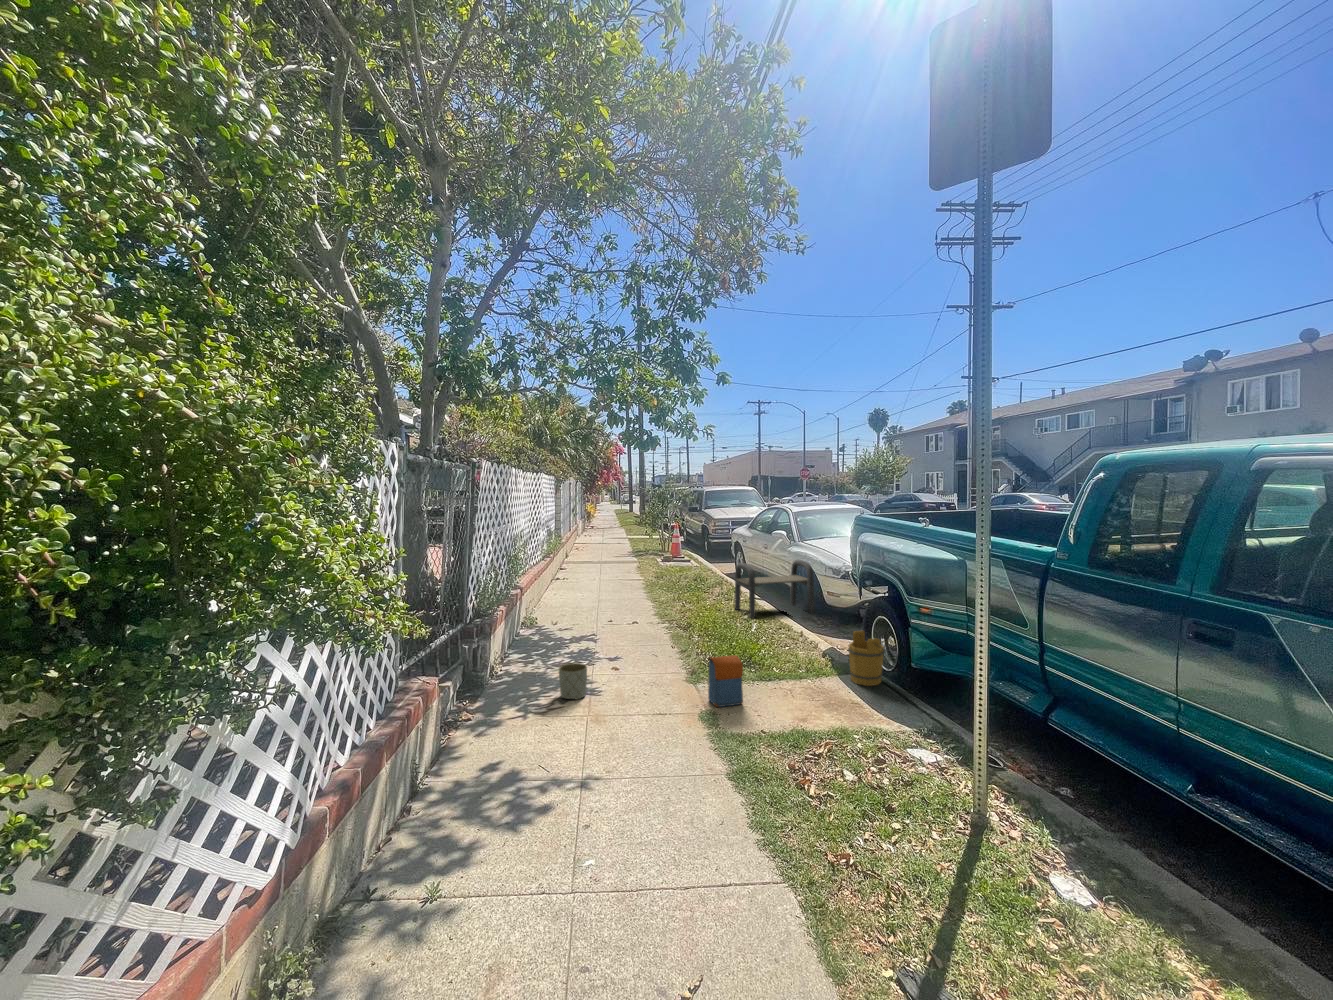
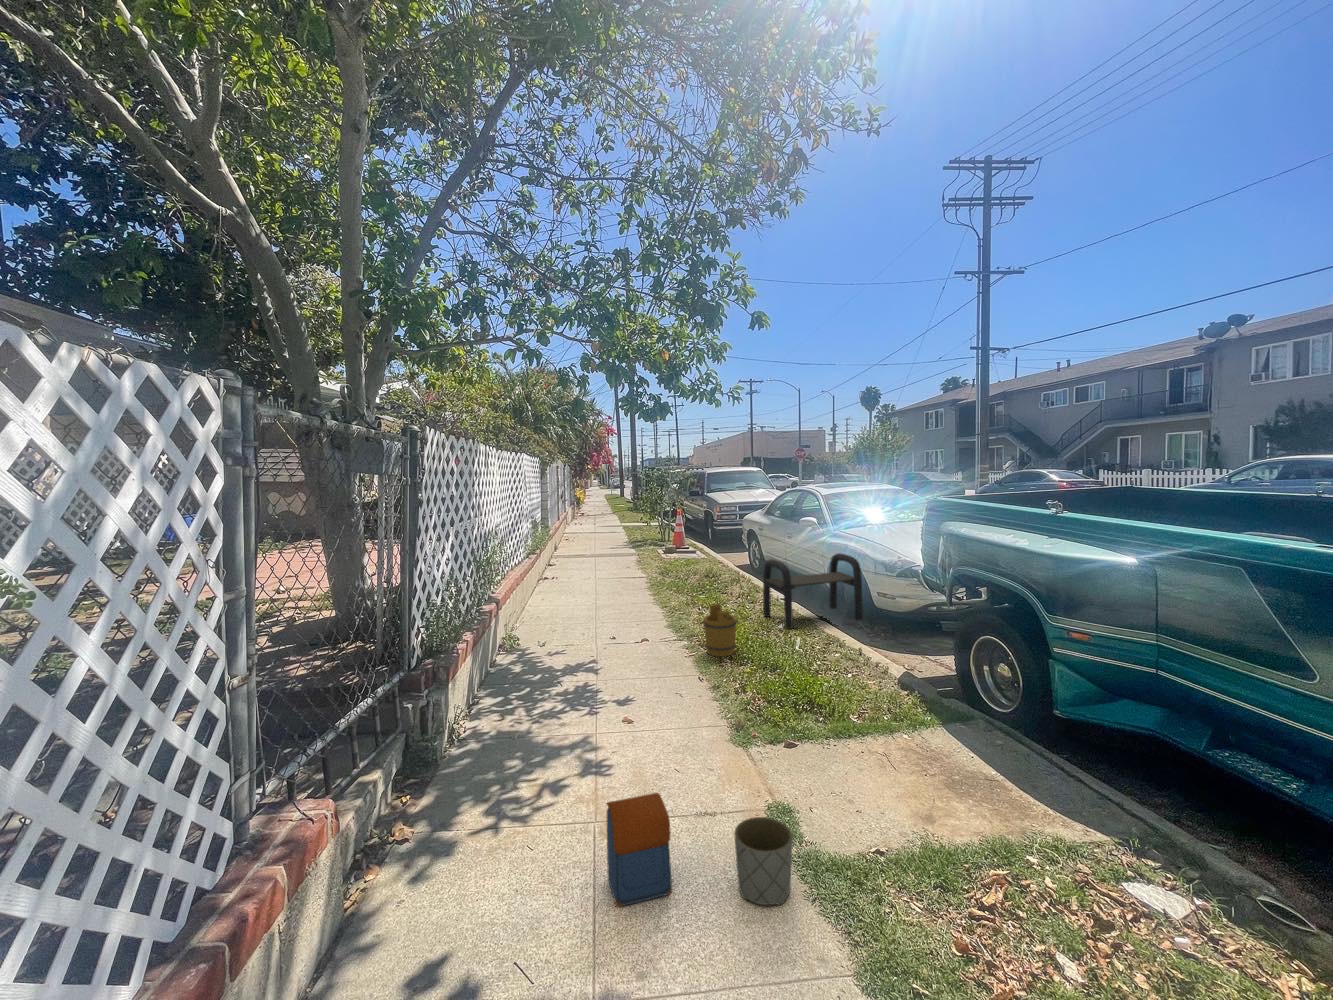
bucket: present [848,631,886,686] -> present [703,604,739,657]
backpack: present [708,655,743,707] -> present [607,793,672,906]
planter: present [559,663,587,700] -> present [734,817,793,905]

